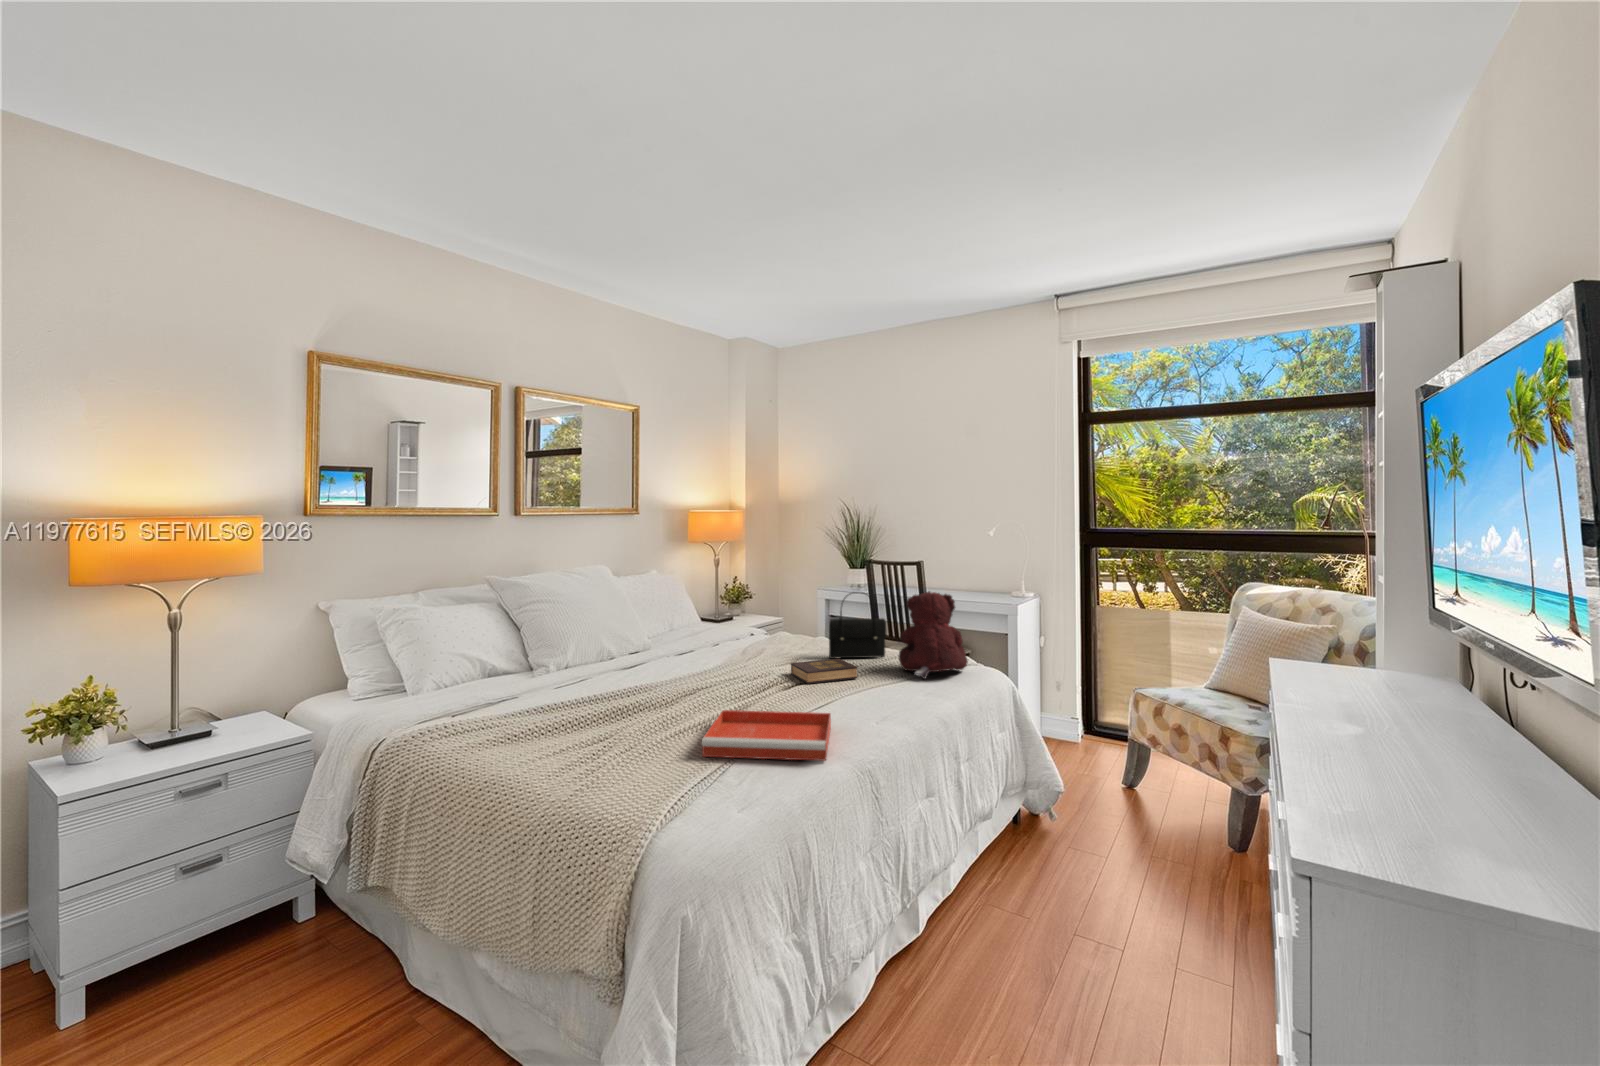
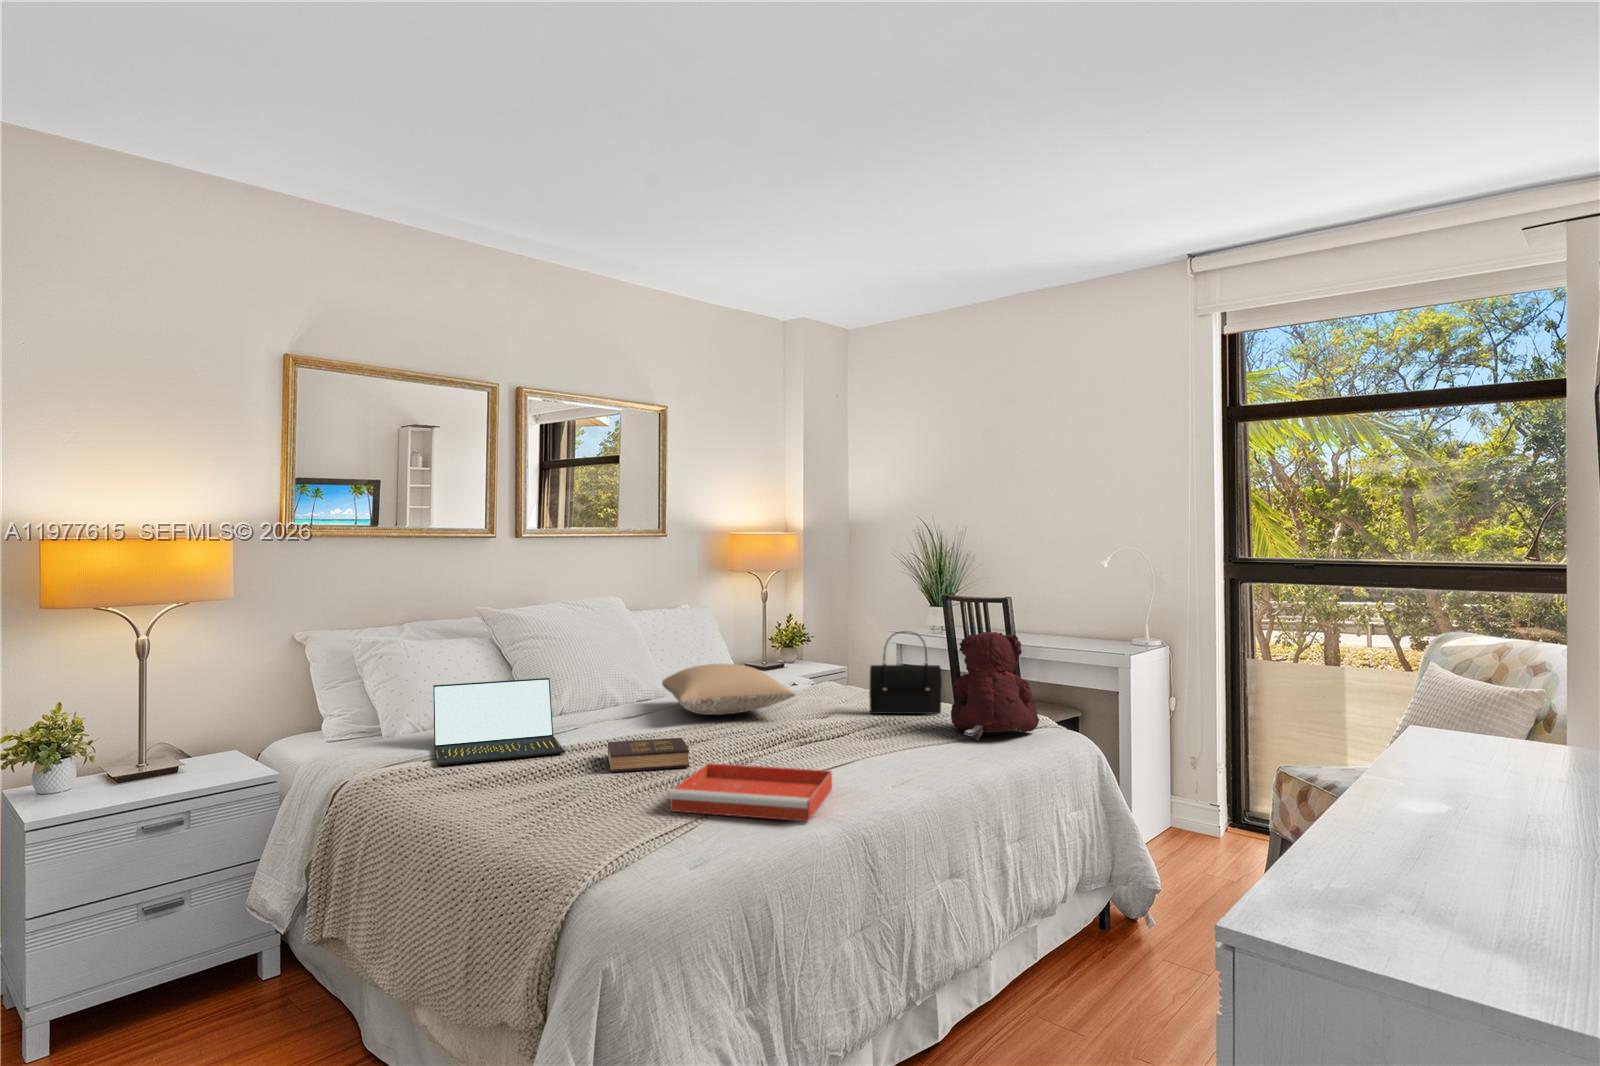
pillow: none [656,621,774,664] -> present [662,664,796,715]
laptop: none [464,638,589,721] -> present [433,678,565,765]
hardback book: present [791,659,857,684] -> present [608,738,689,772]

